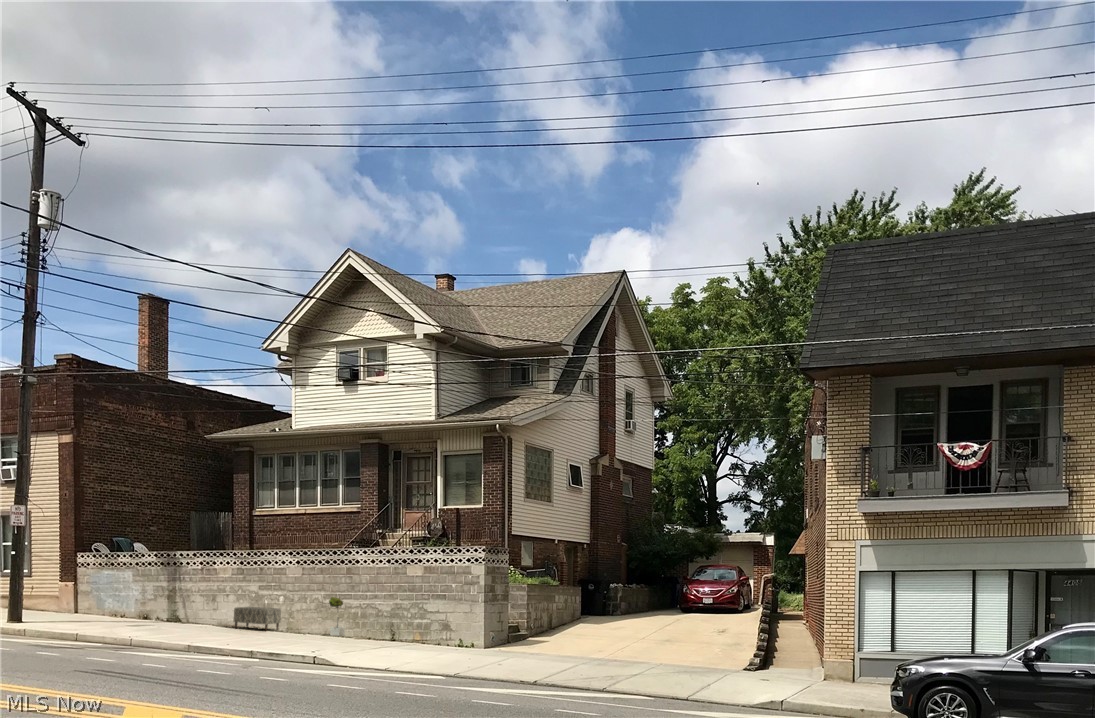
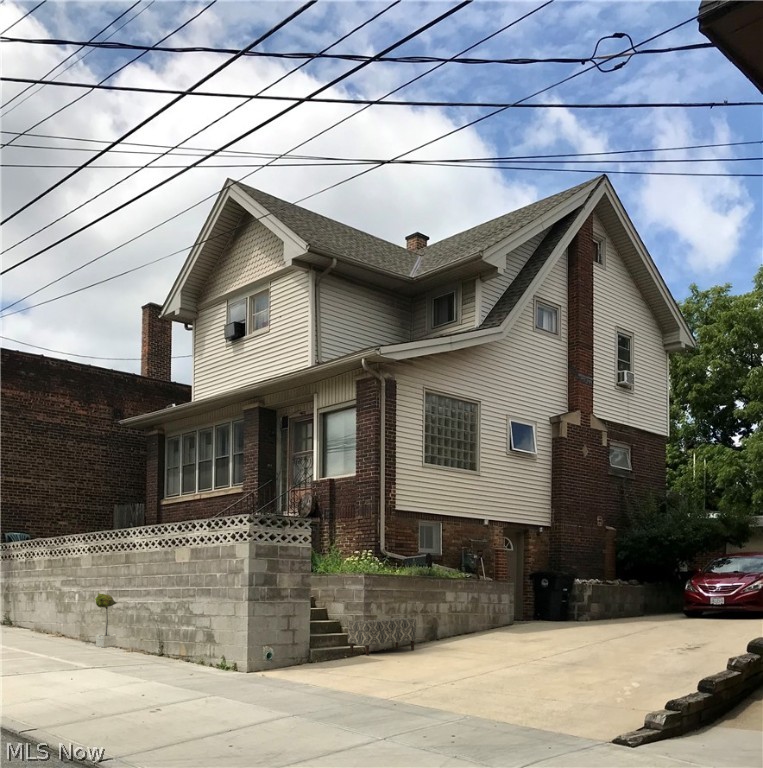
bench: present [234,607,281,631] -> present [348,617,416,655]

